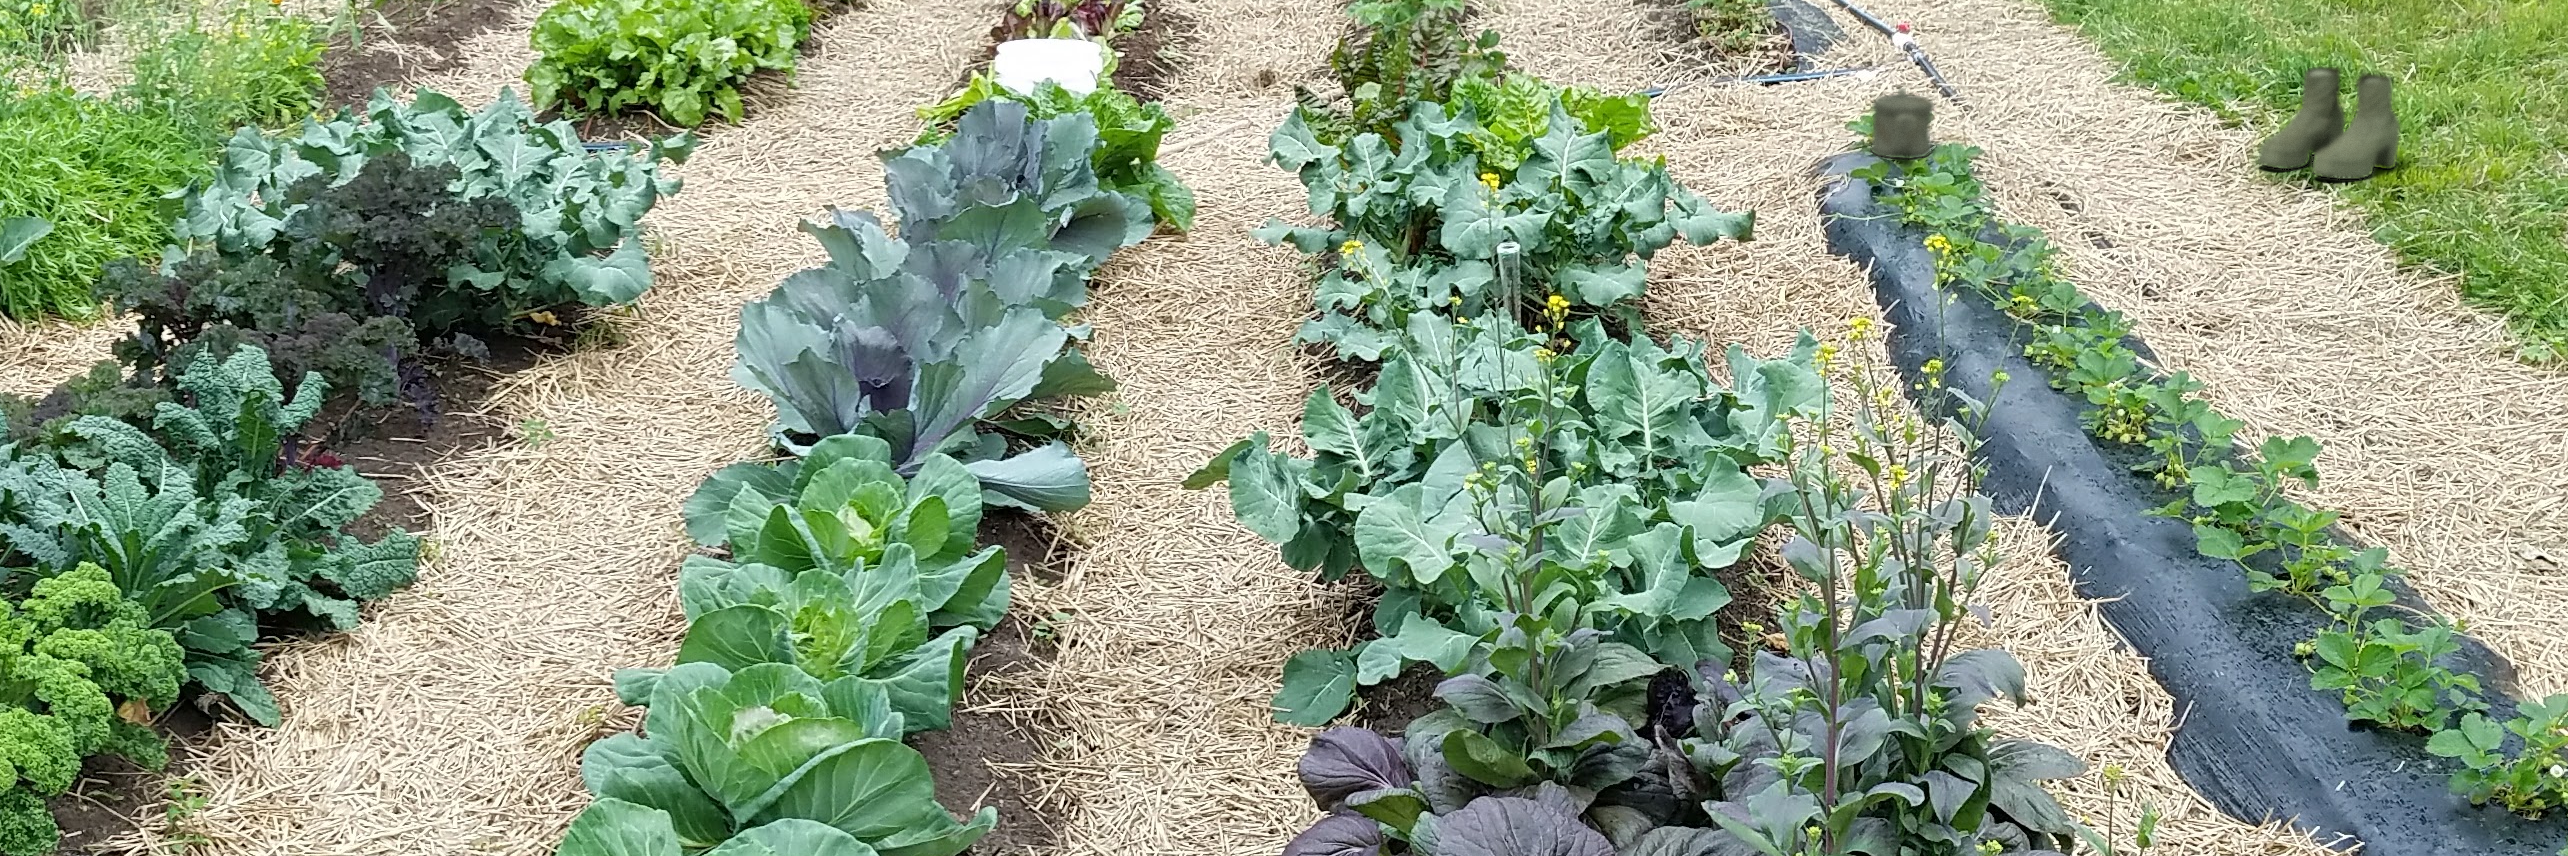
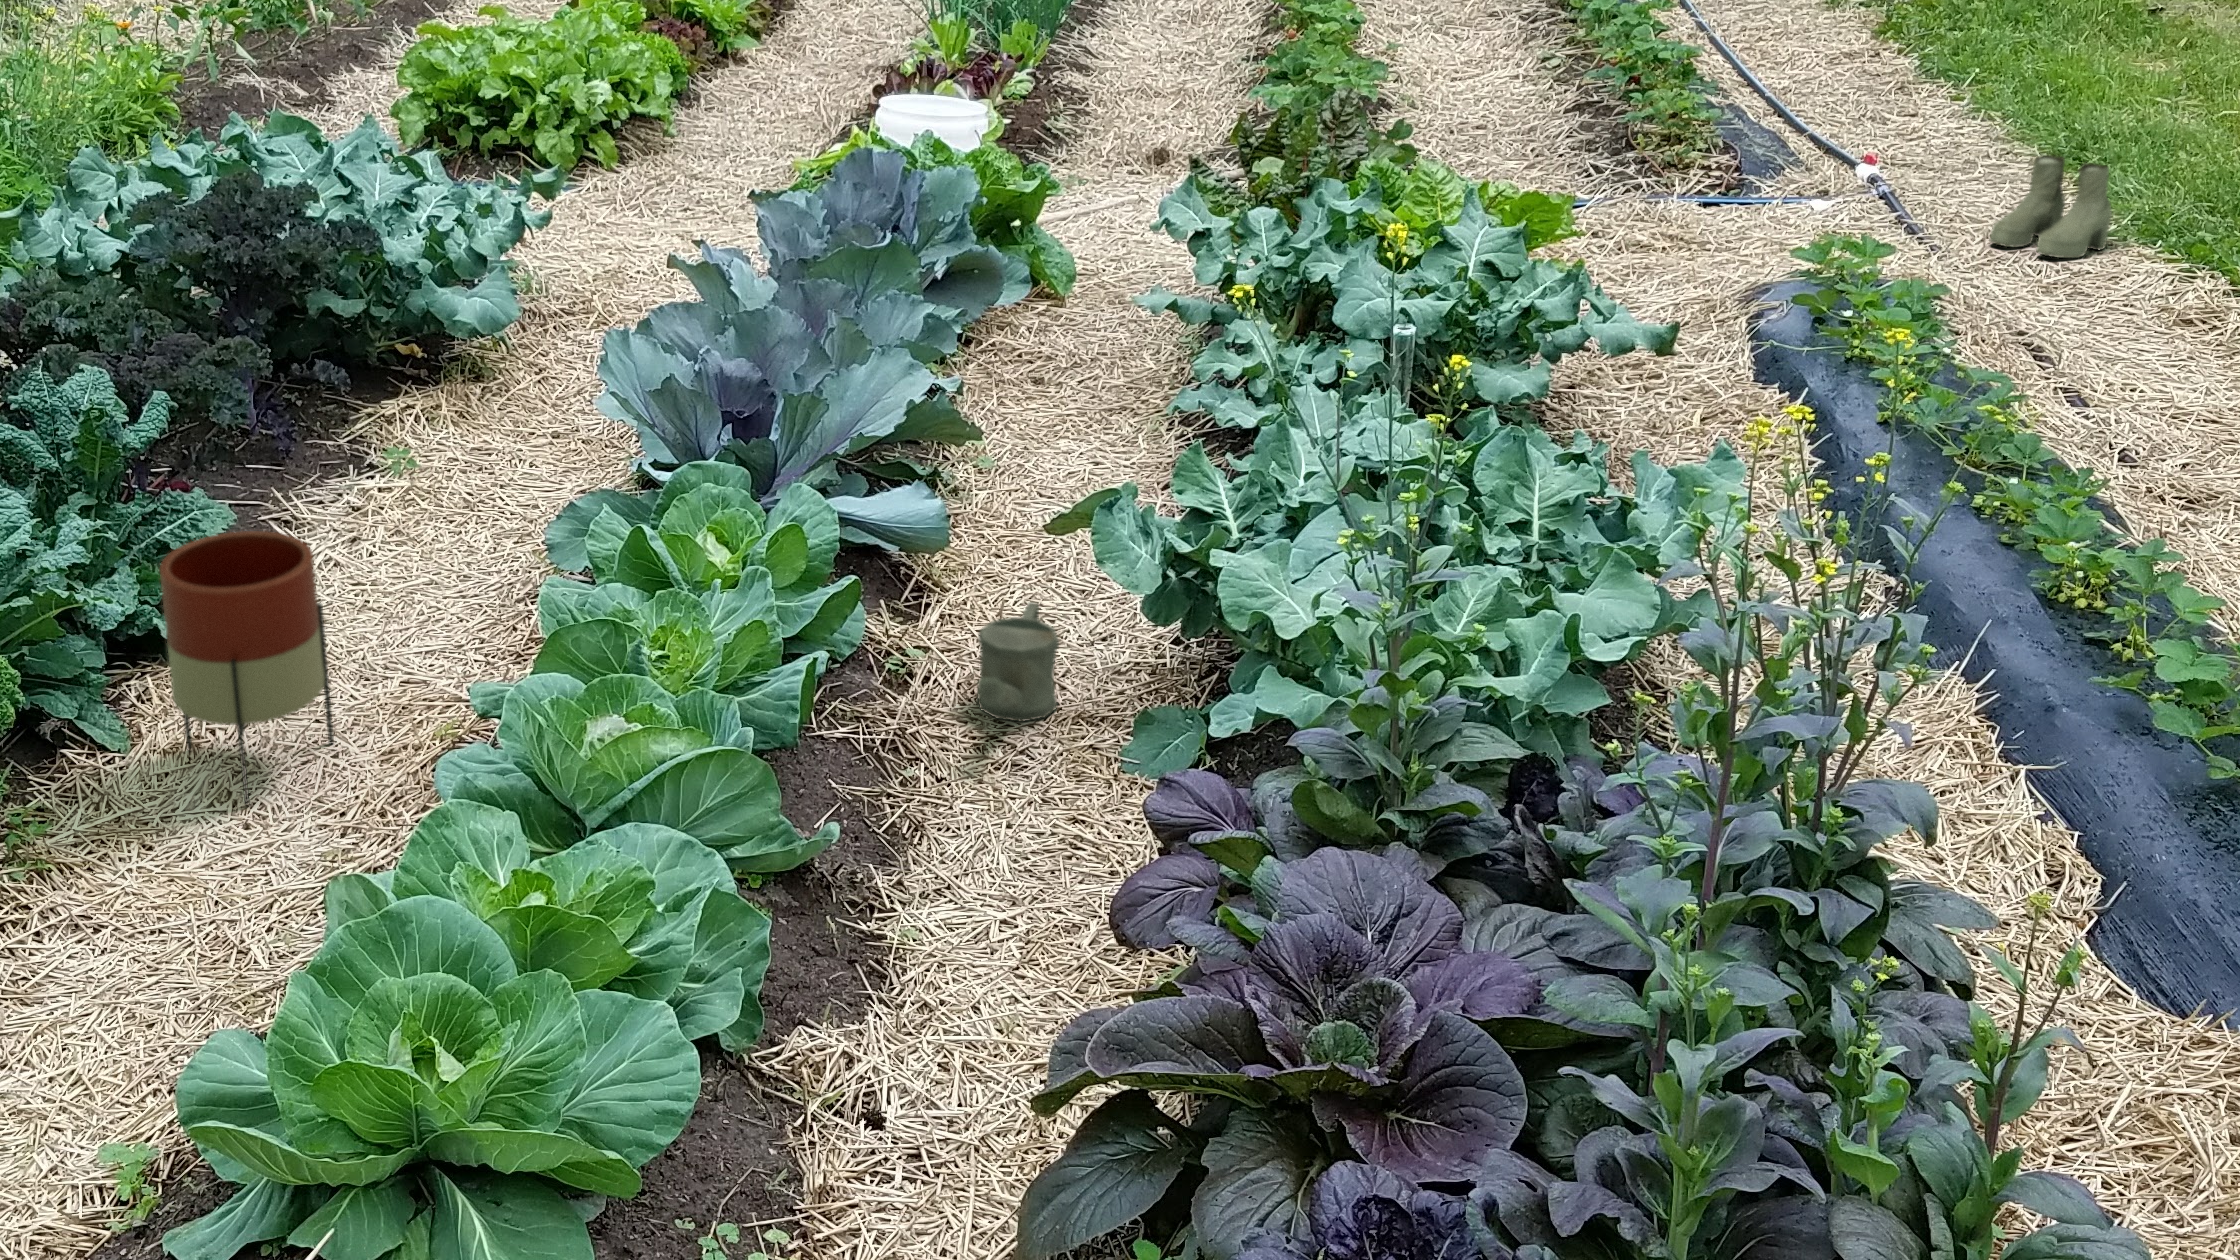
watering can: present [1871,88,1934,159] -> present [977,602,1059,721]
planter: none [318,502,487,771] -> present [160,531,334,805]

